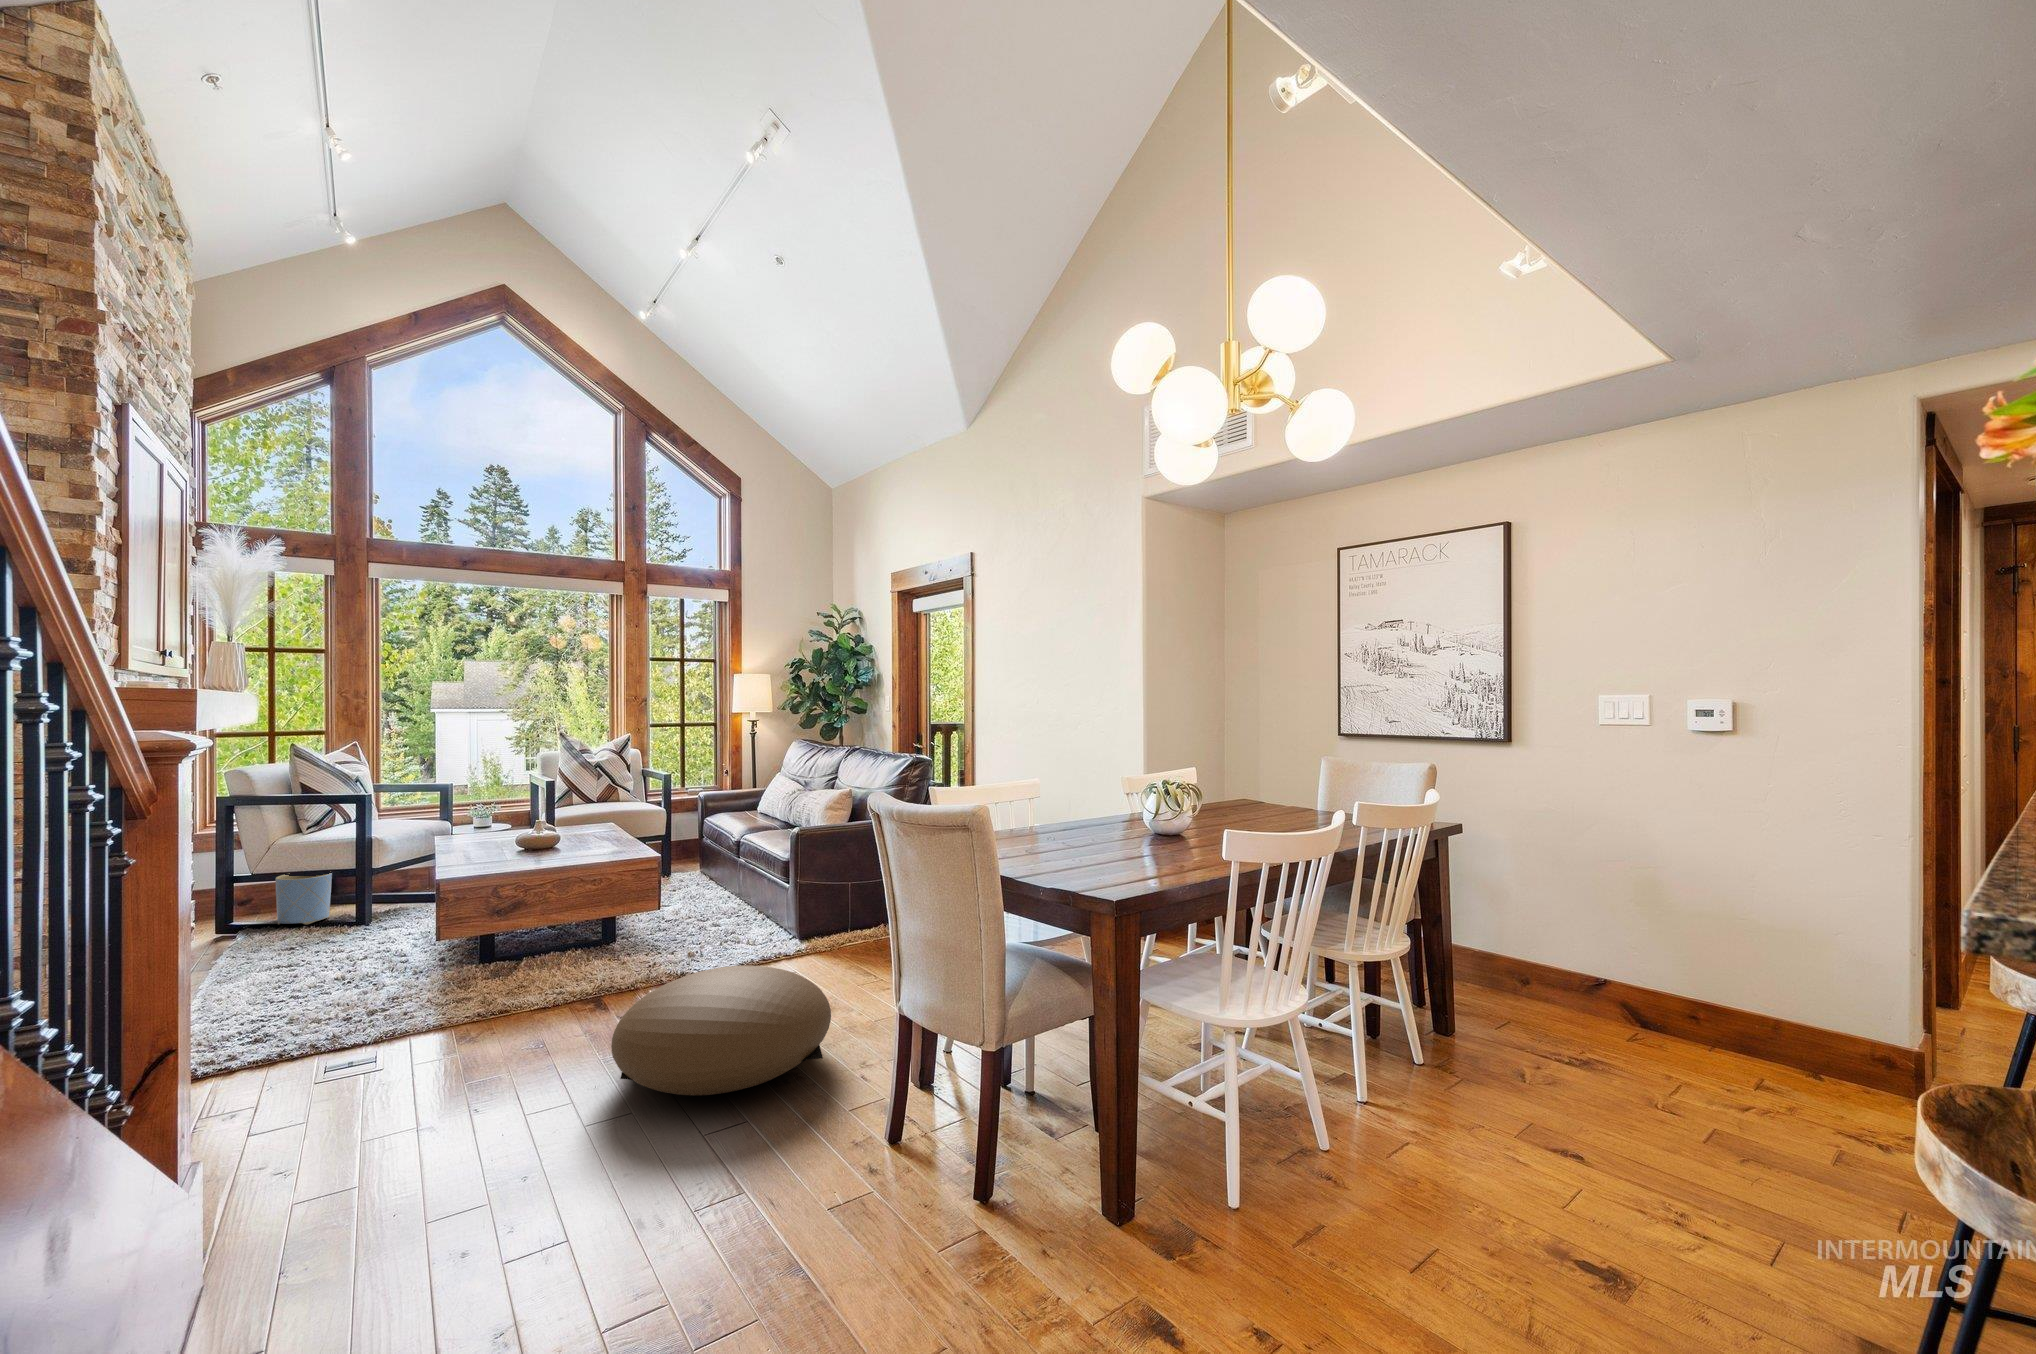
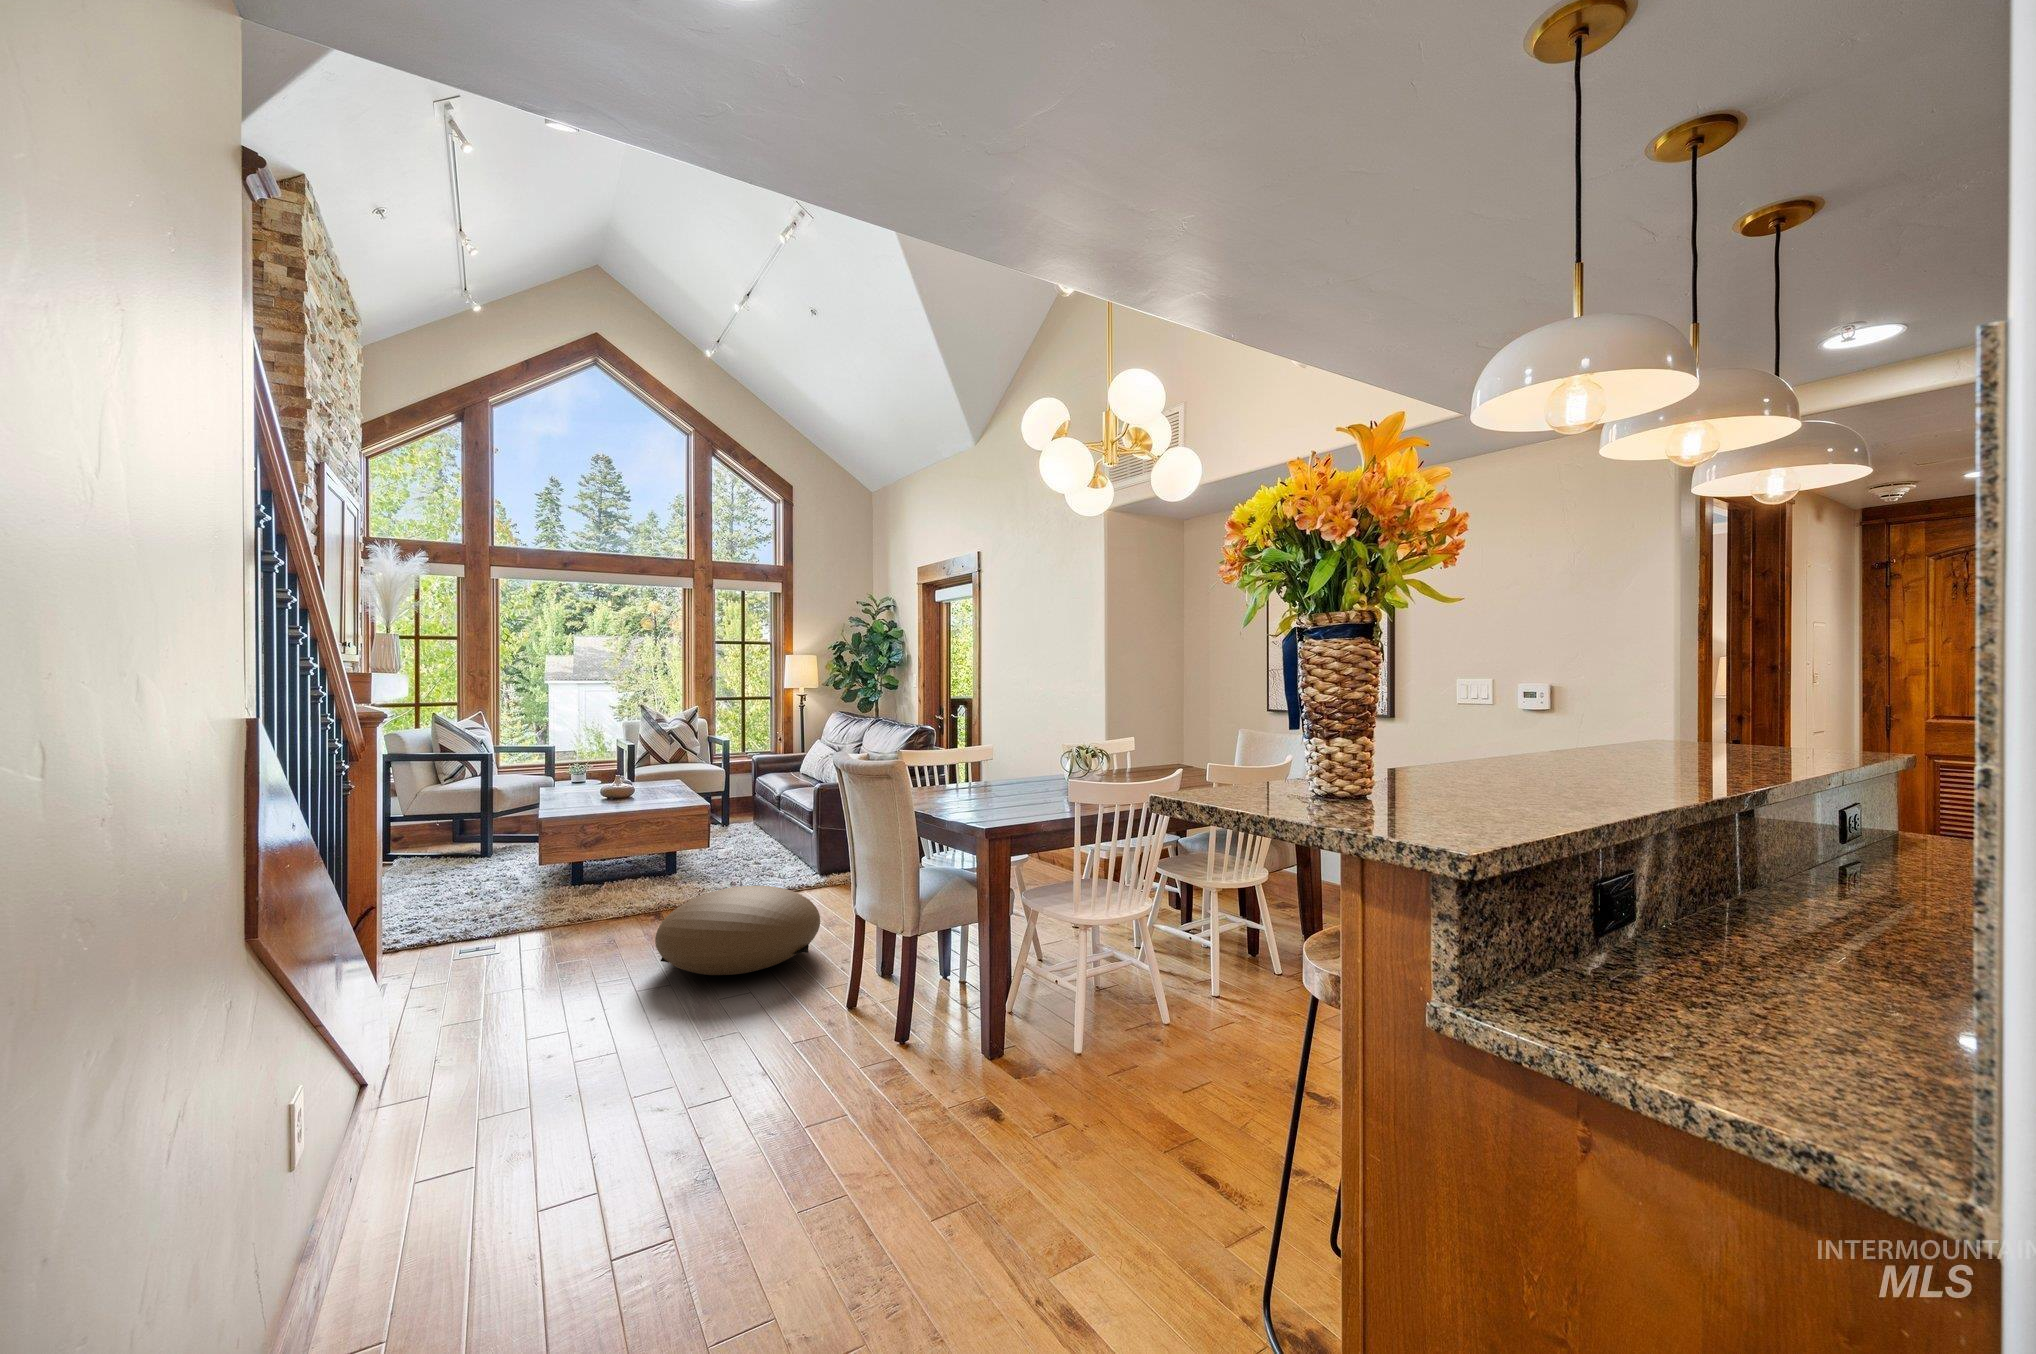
planter: present [276,873,332,925] -> none [422,814,464,855]

